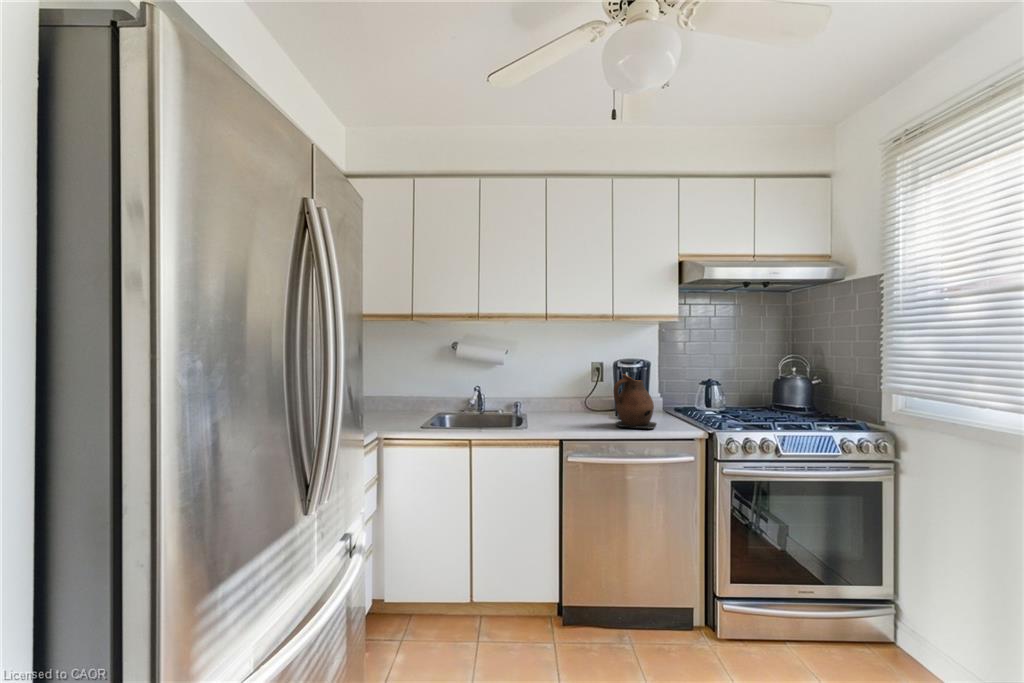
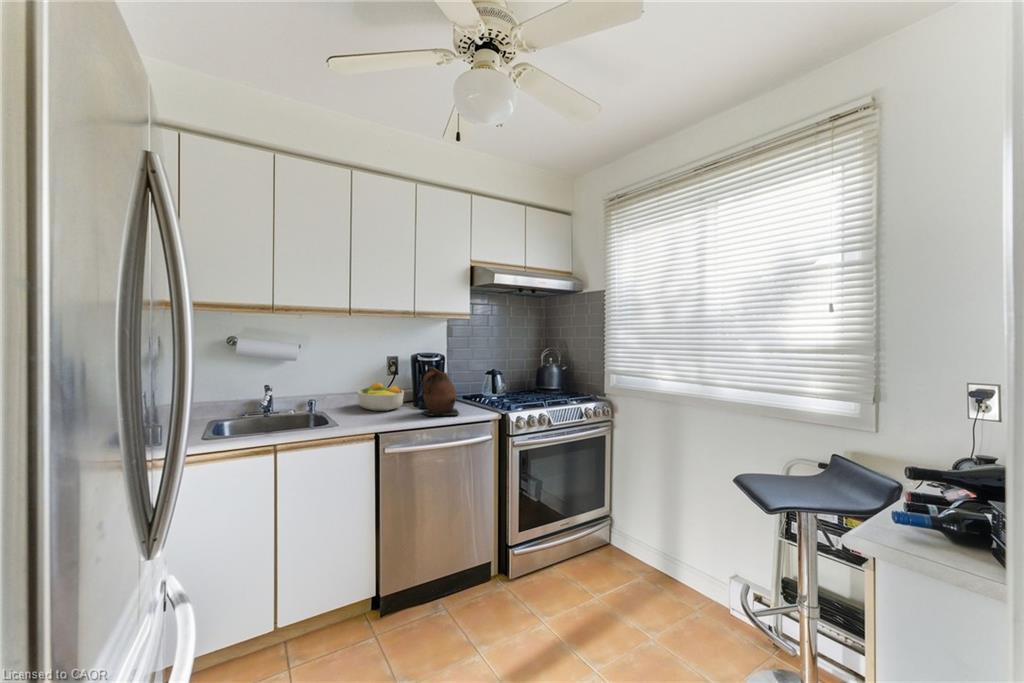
fruit bowl: none [556,389,603,419] -> present [358,382,404,411]

